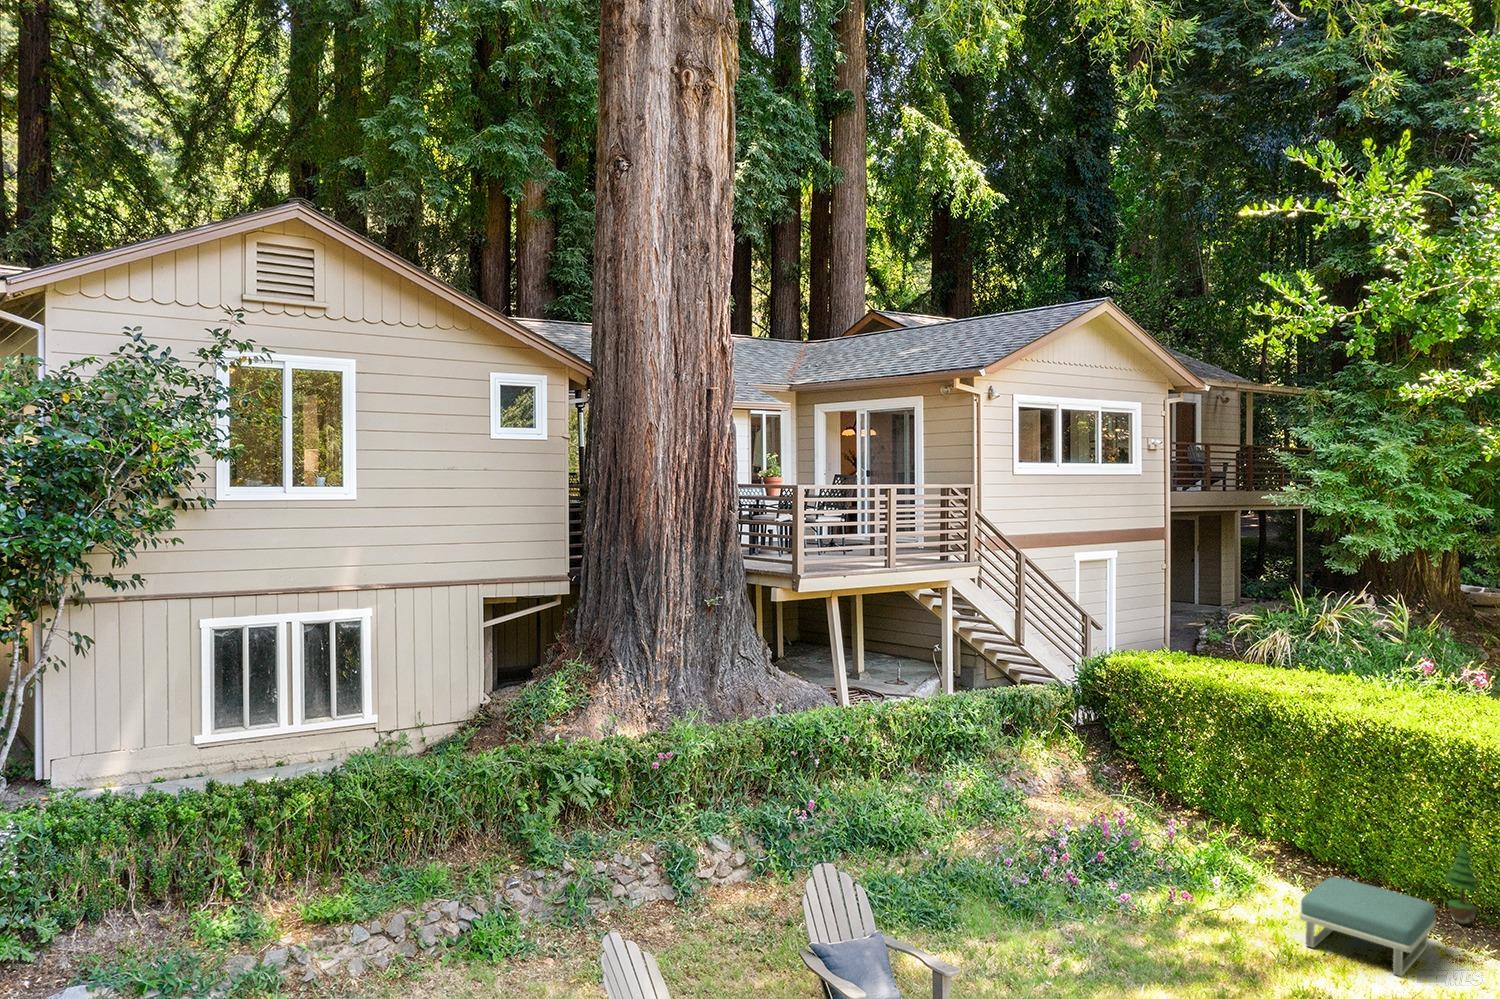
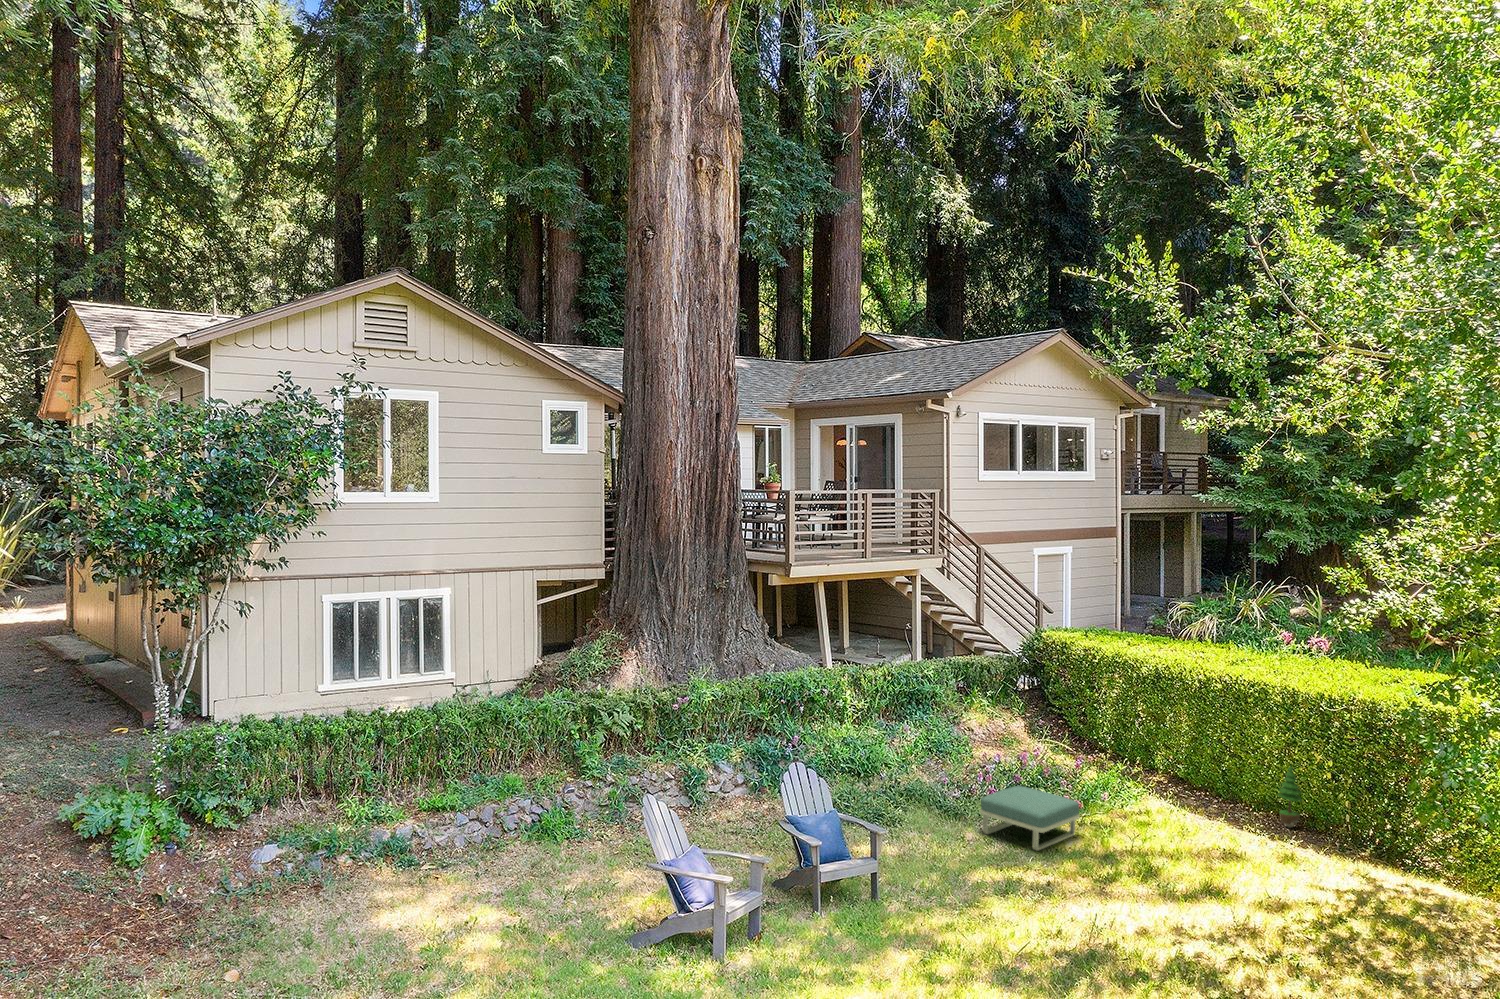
footstool: present [1300,877,1436,976] -> present [980,786,1079,851]

